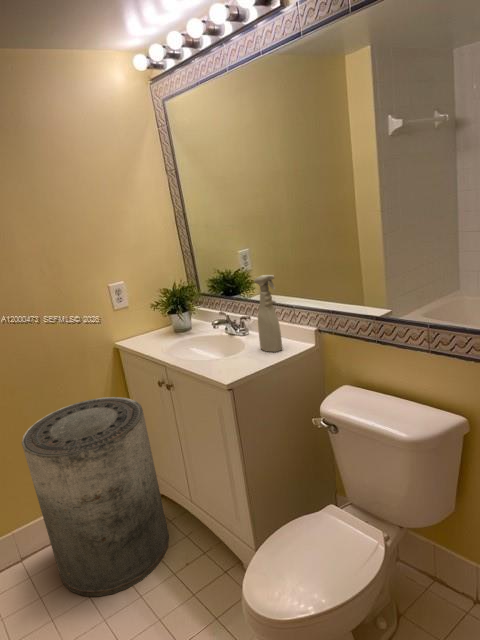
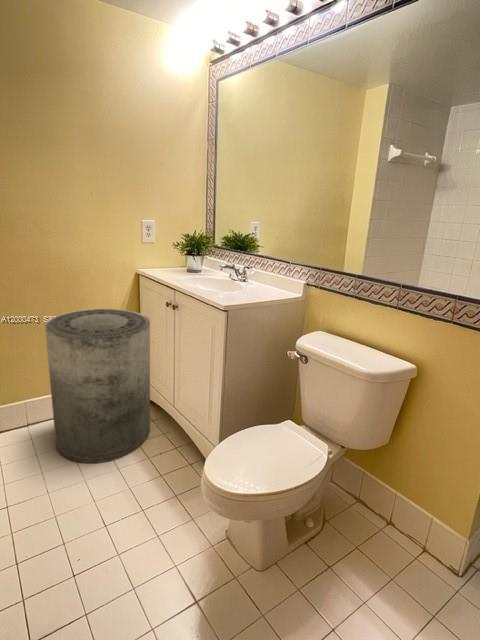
spray bottle: present [254,275,282,352] -> none [256,228,280,294]

